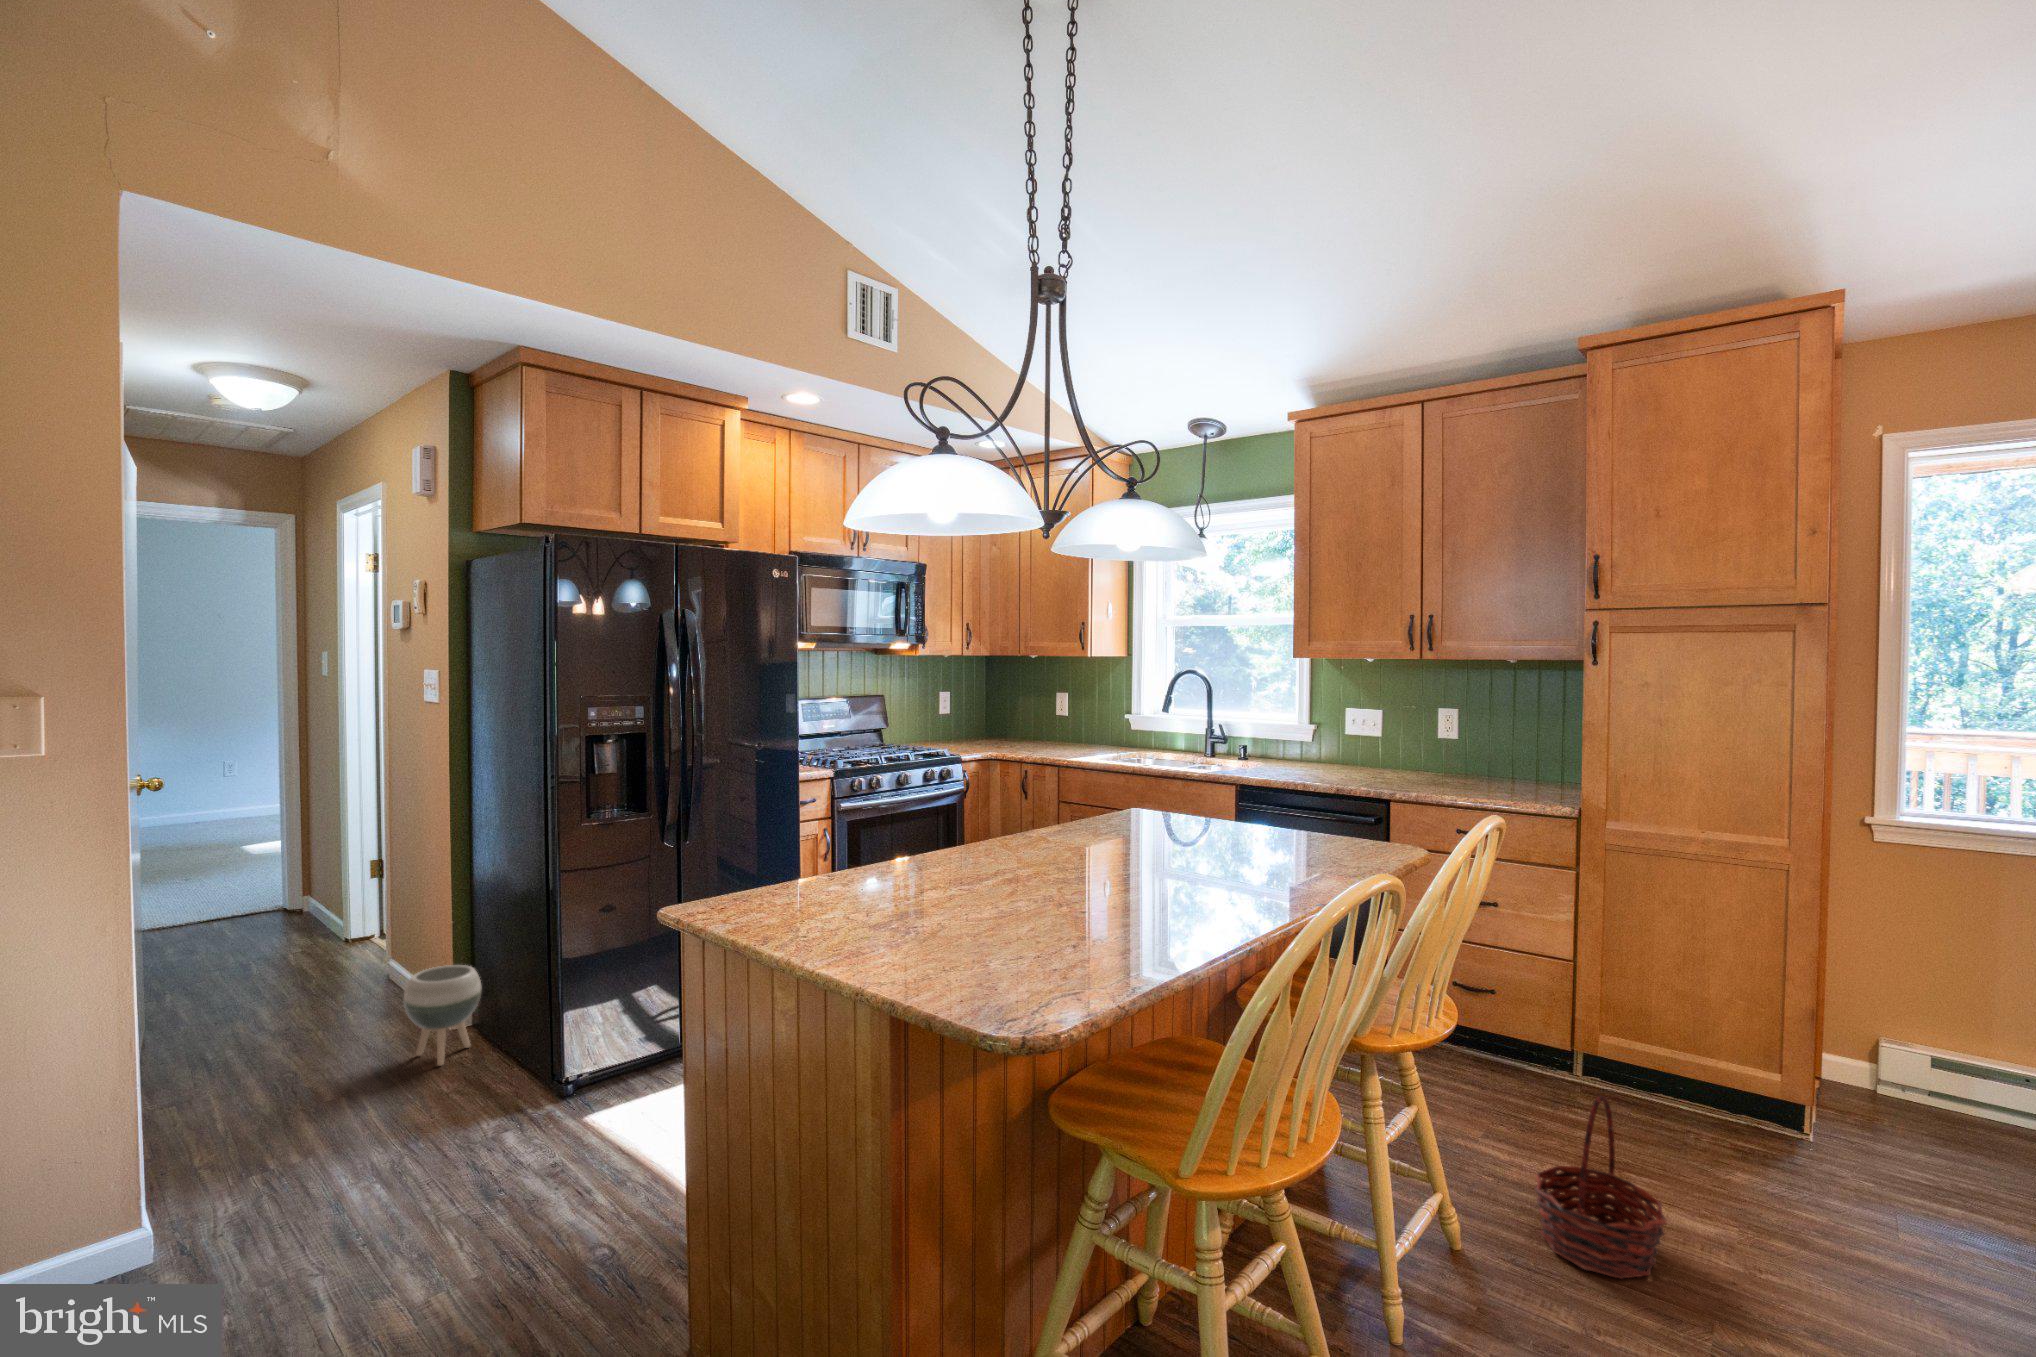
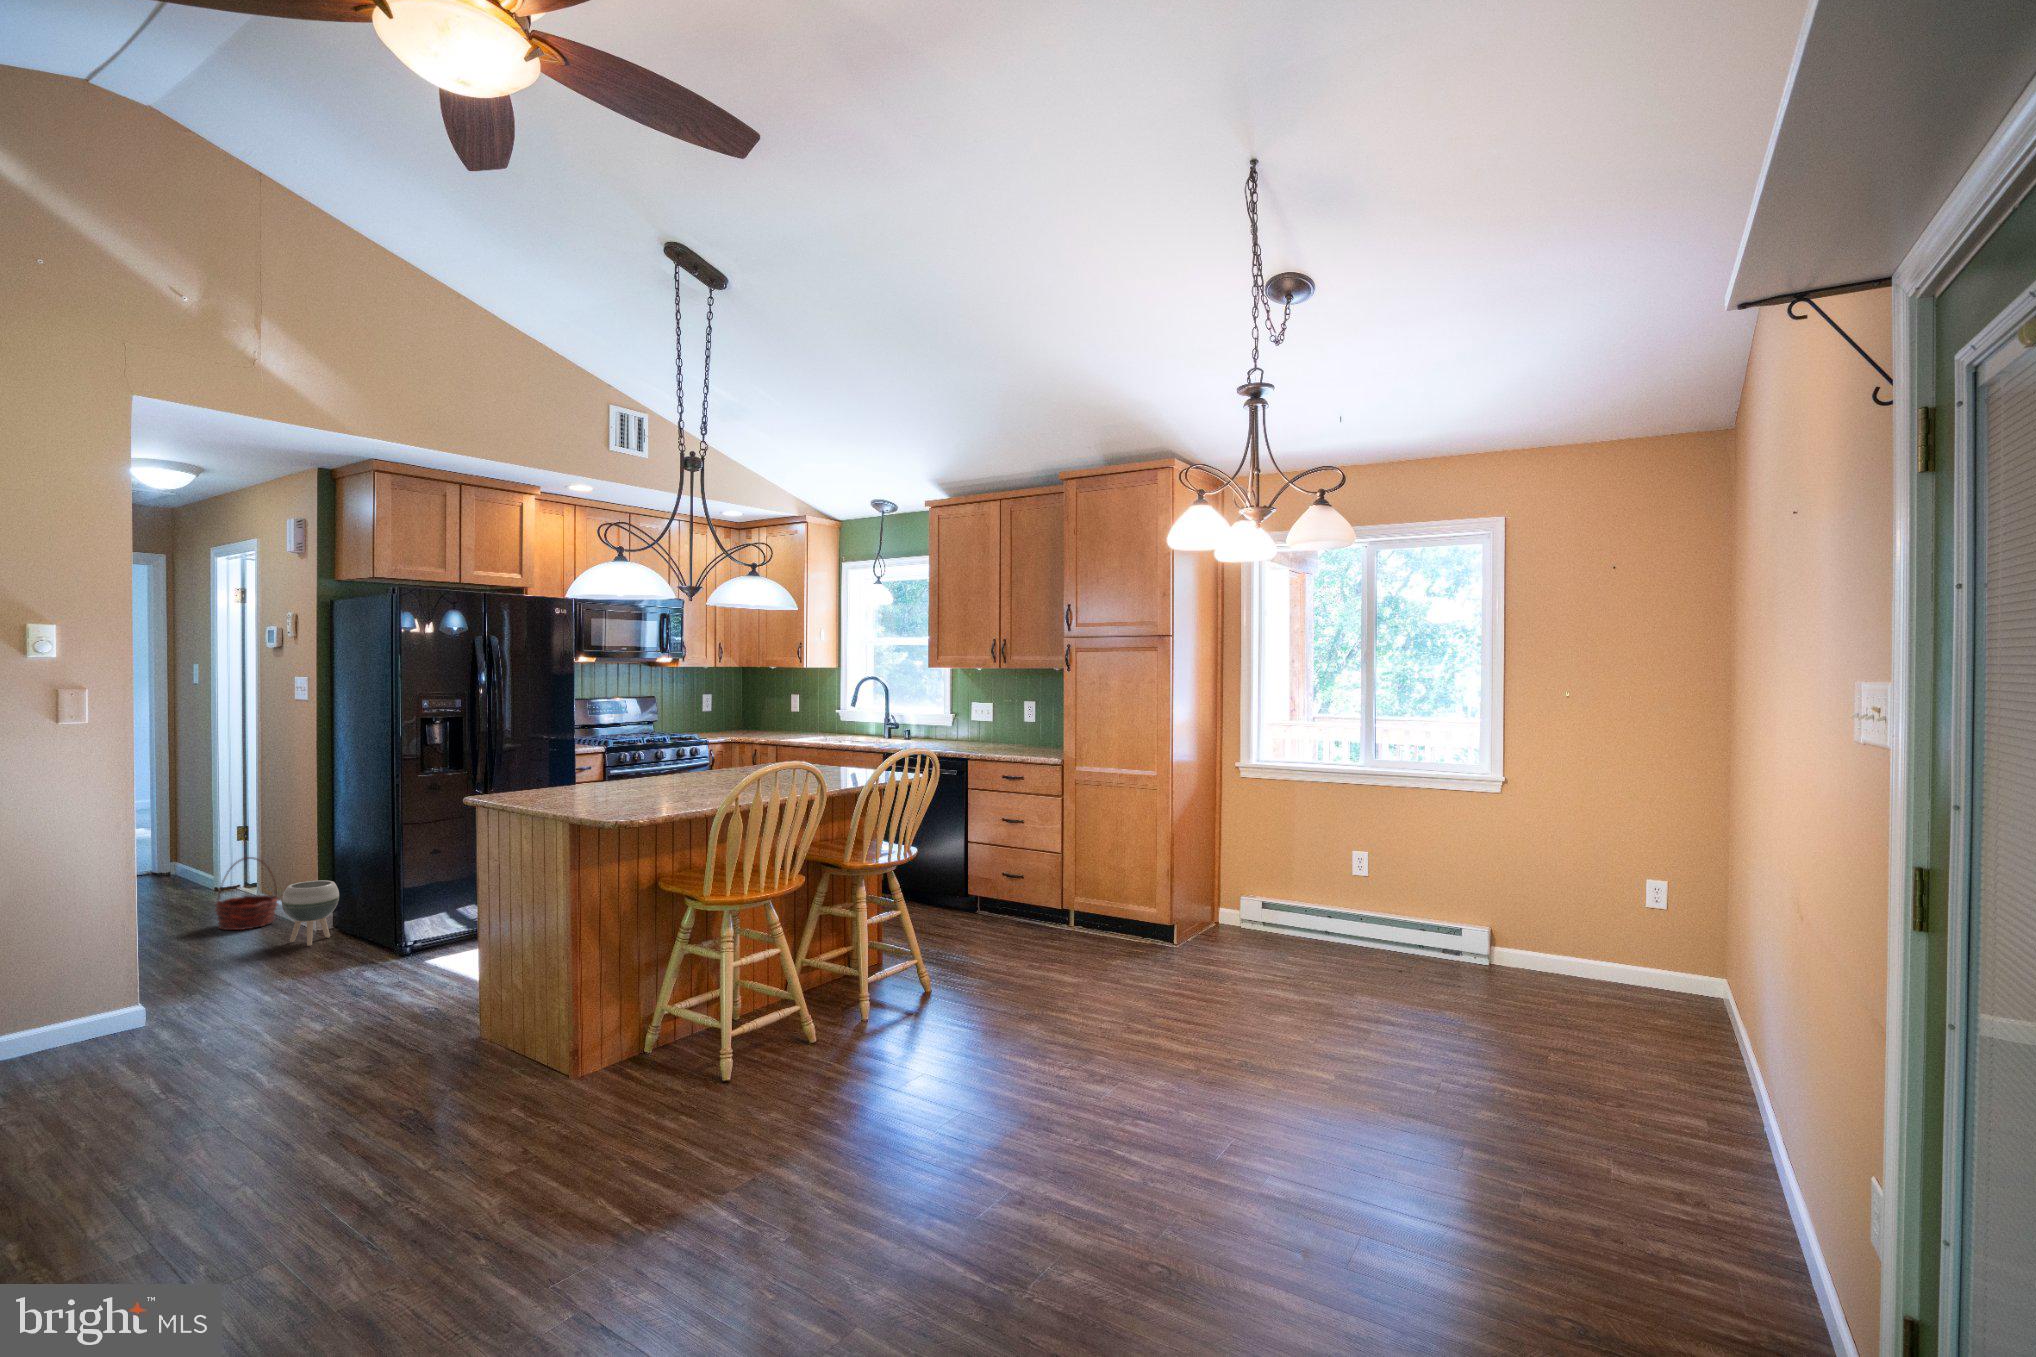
basket: present [1535,1096,1666,1279] -> present [215,857,279,930]

